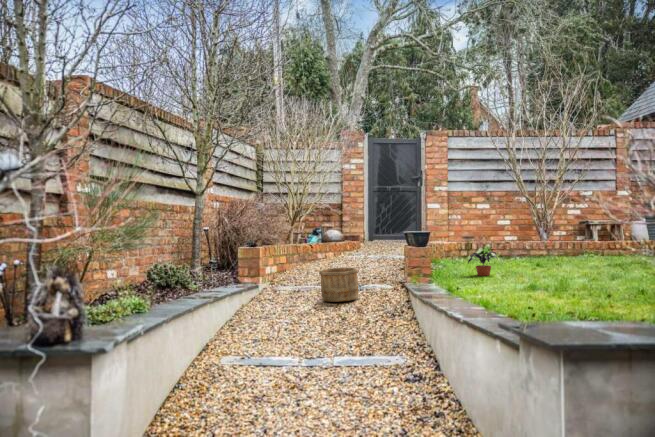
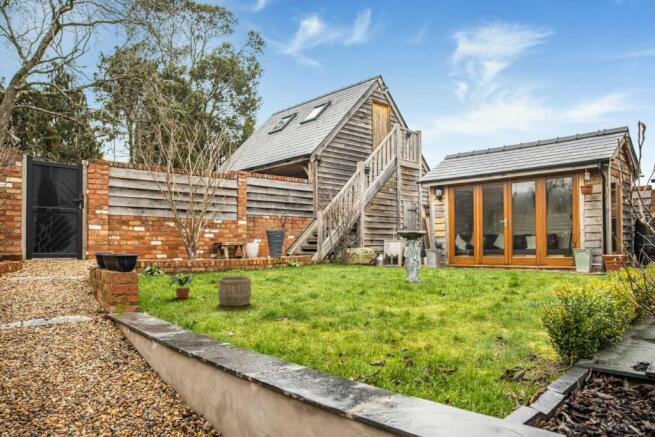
wooden bucket: present [319,268,358,302] -> present [218,276,251,306]

